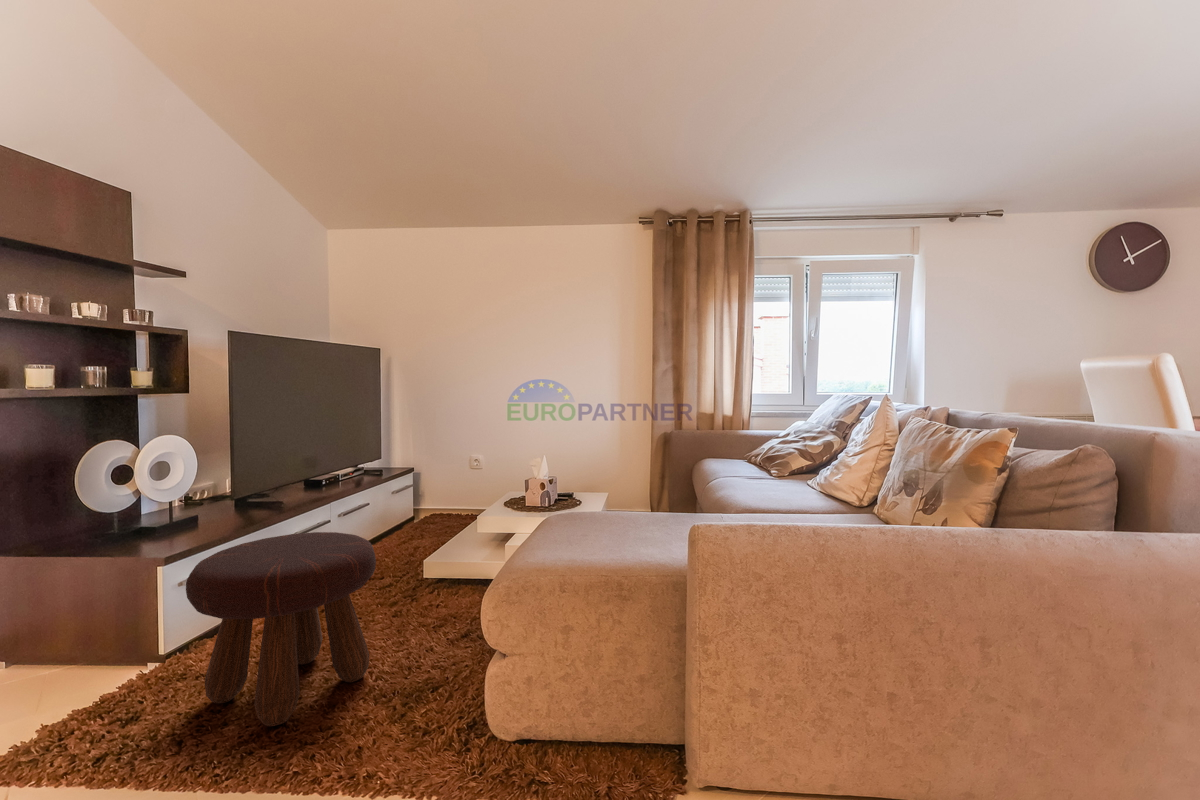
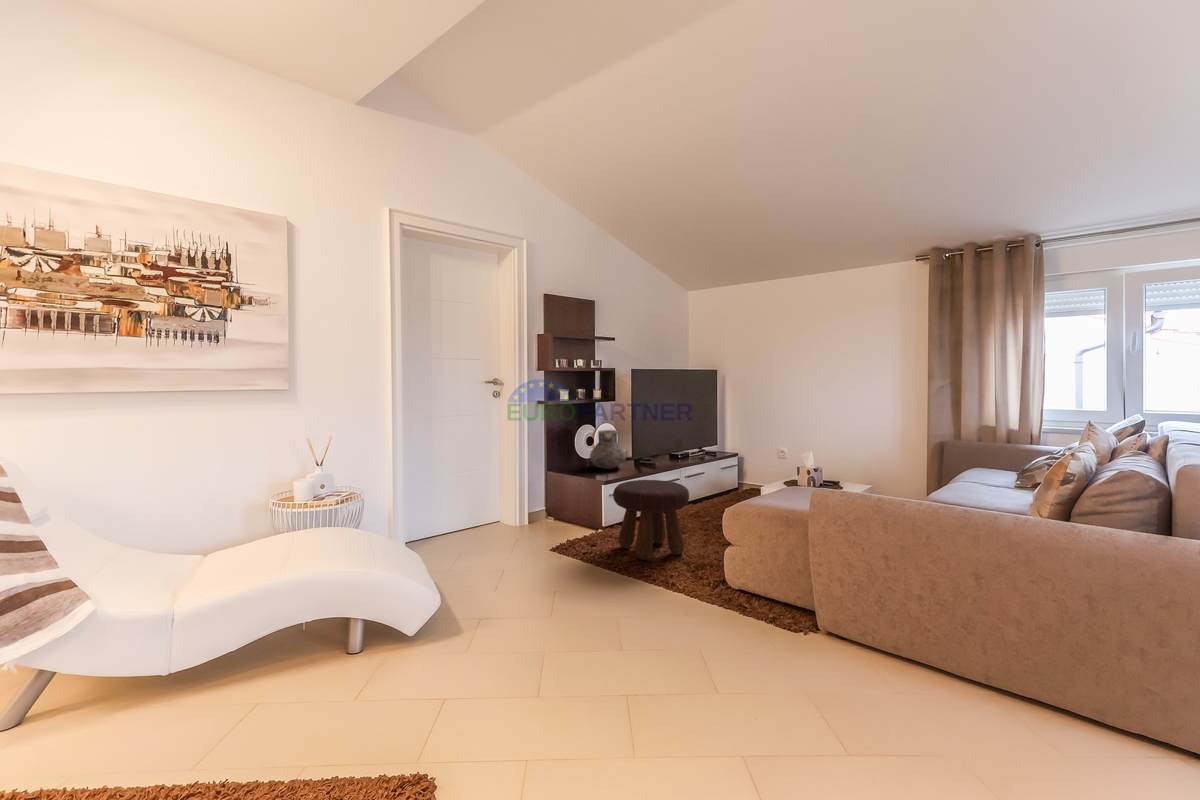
vase: none [124,446,217,526] -> present [590,430,626,469]

